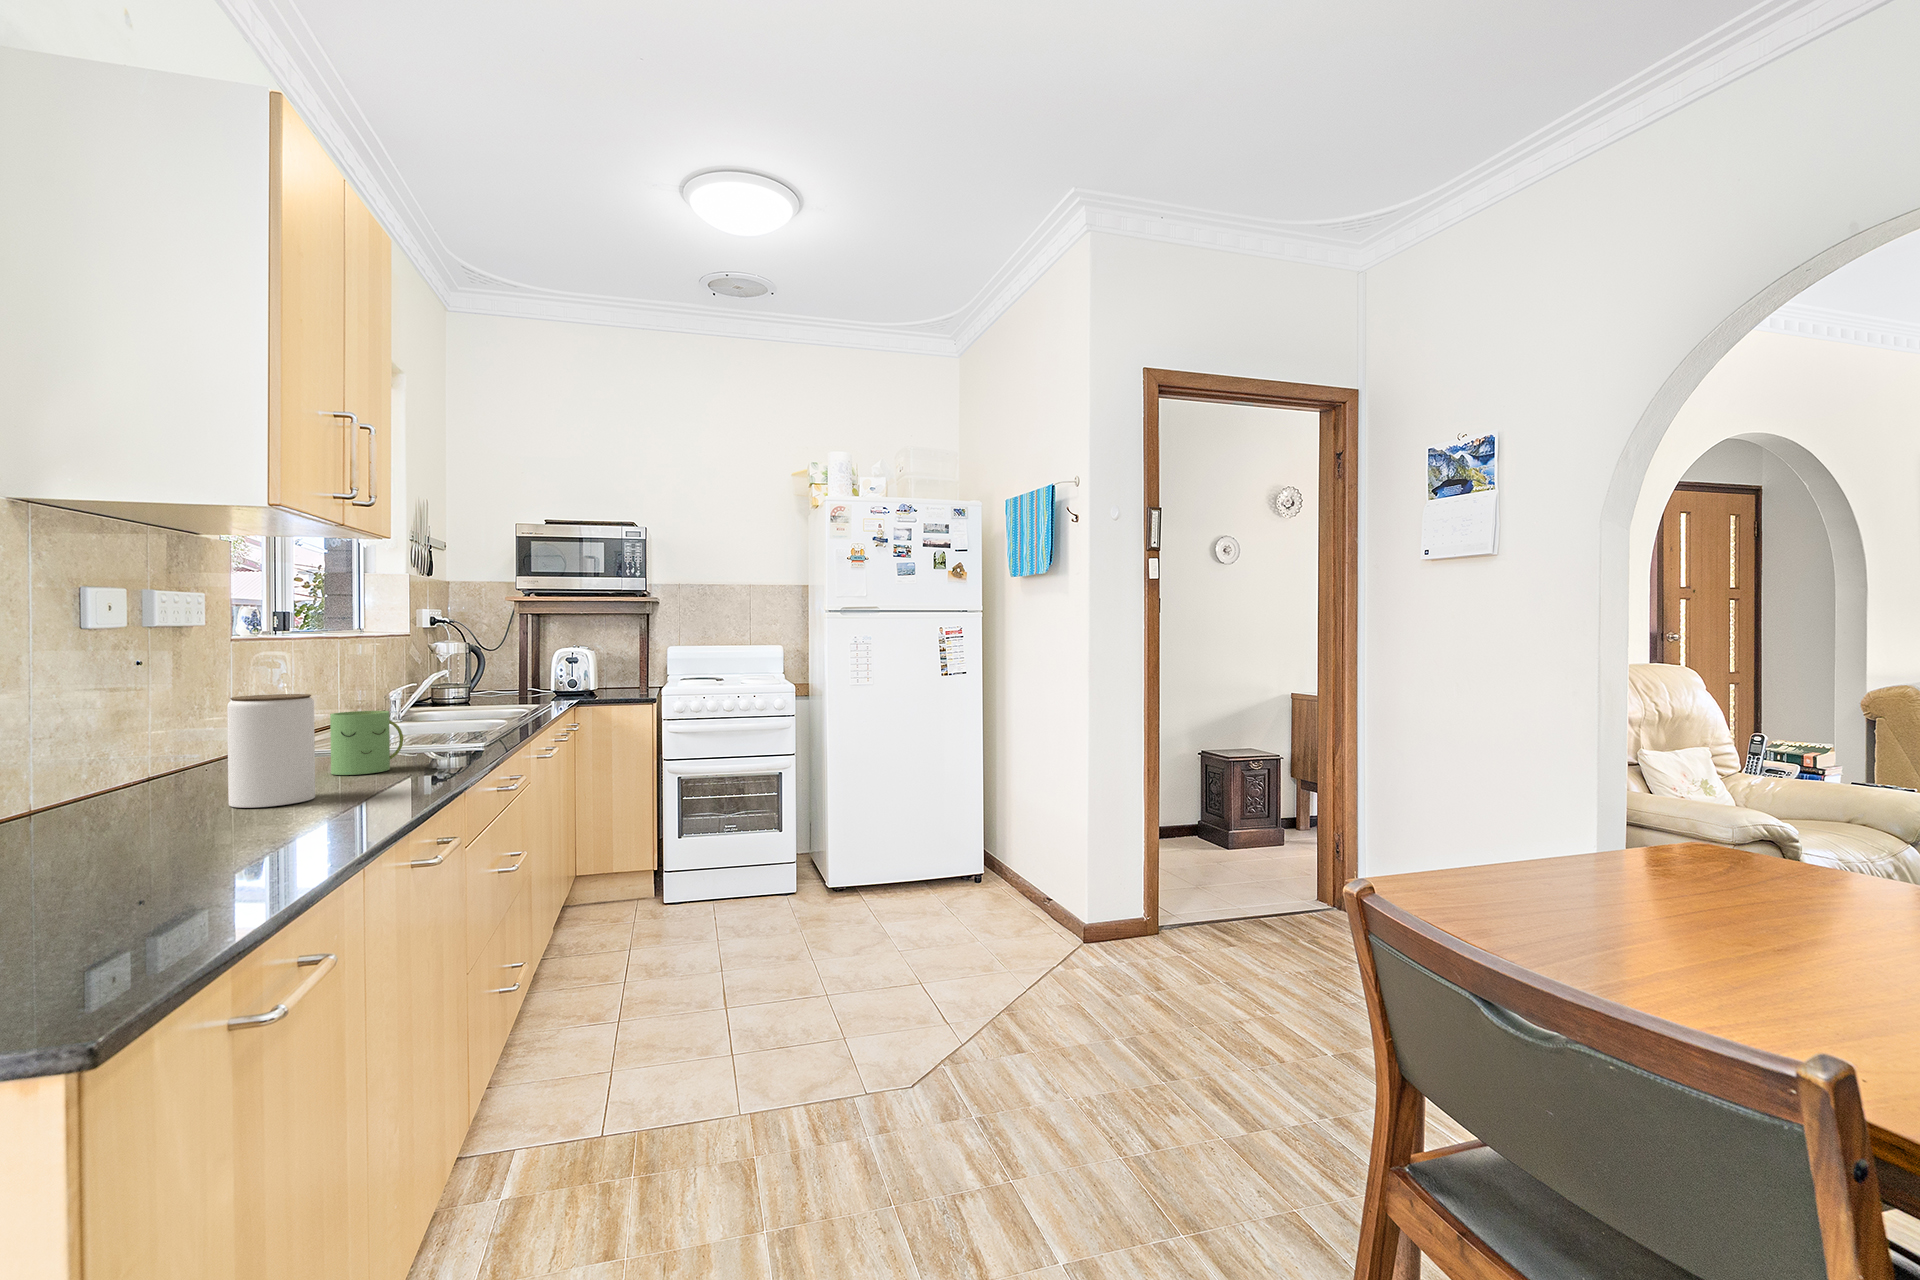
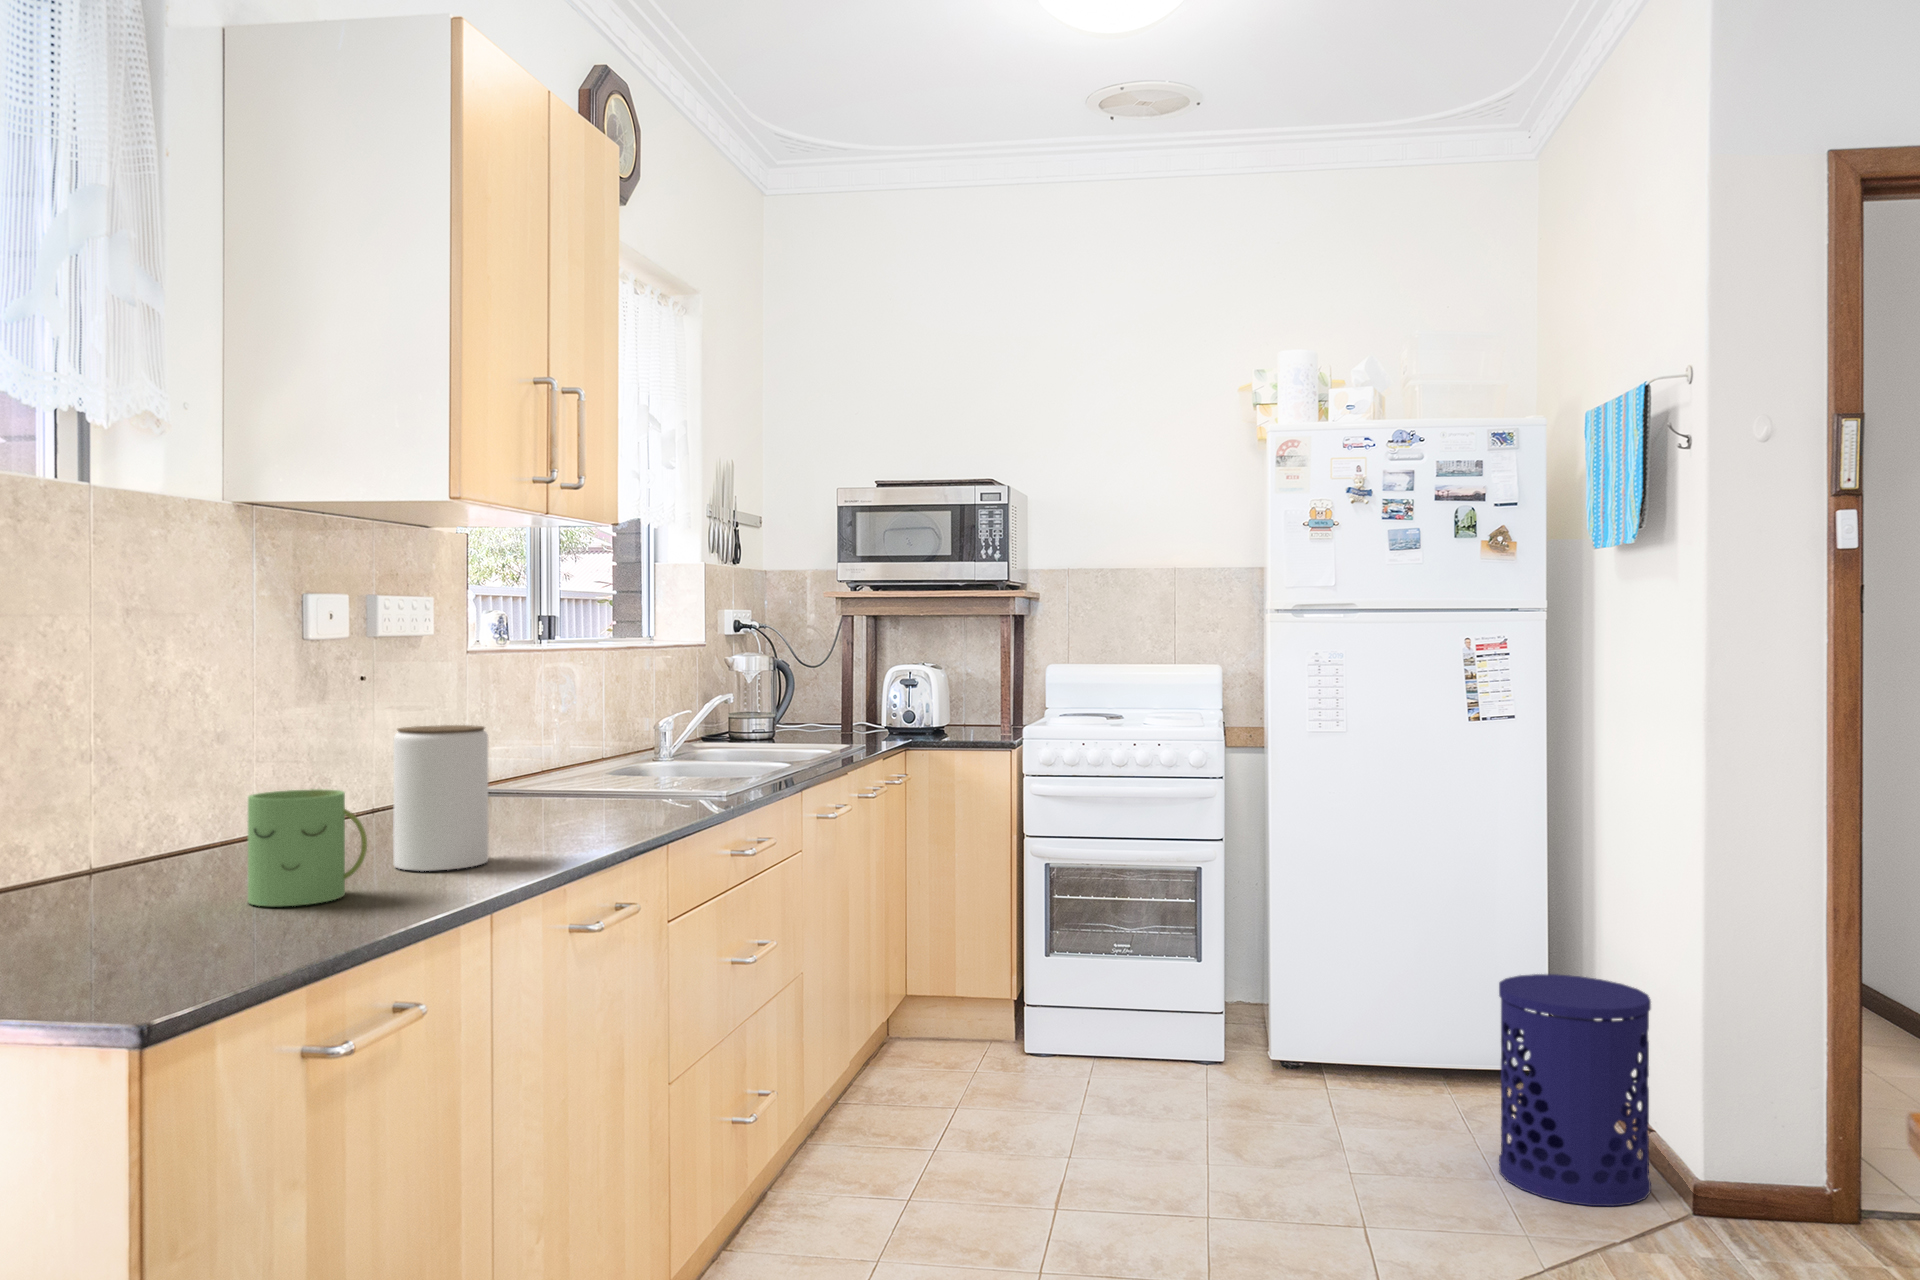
mug: present [330,711,403,775] -> present [248,789,367,906]
waste bin: none [966,818,1044,945] -> present [1499,974,1651,1206]

